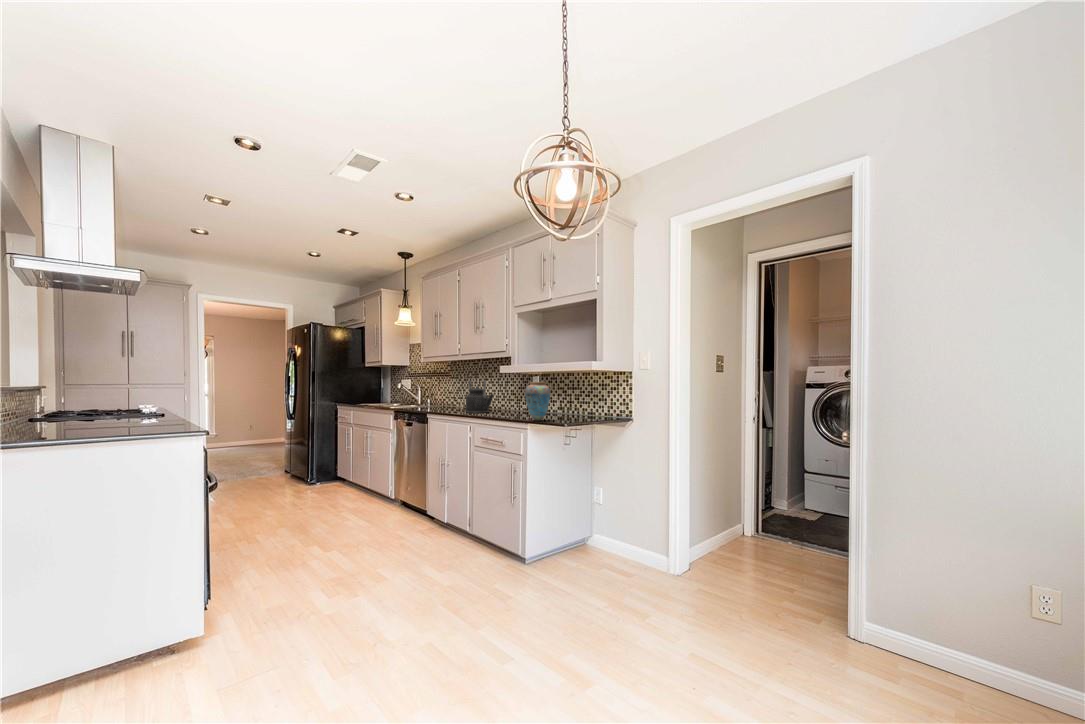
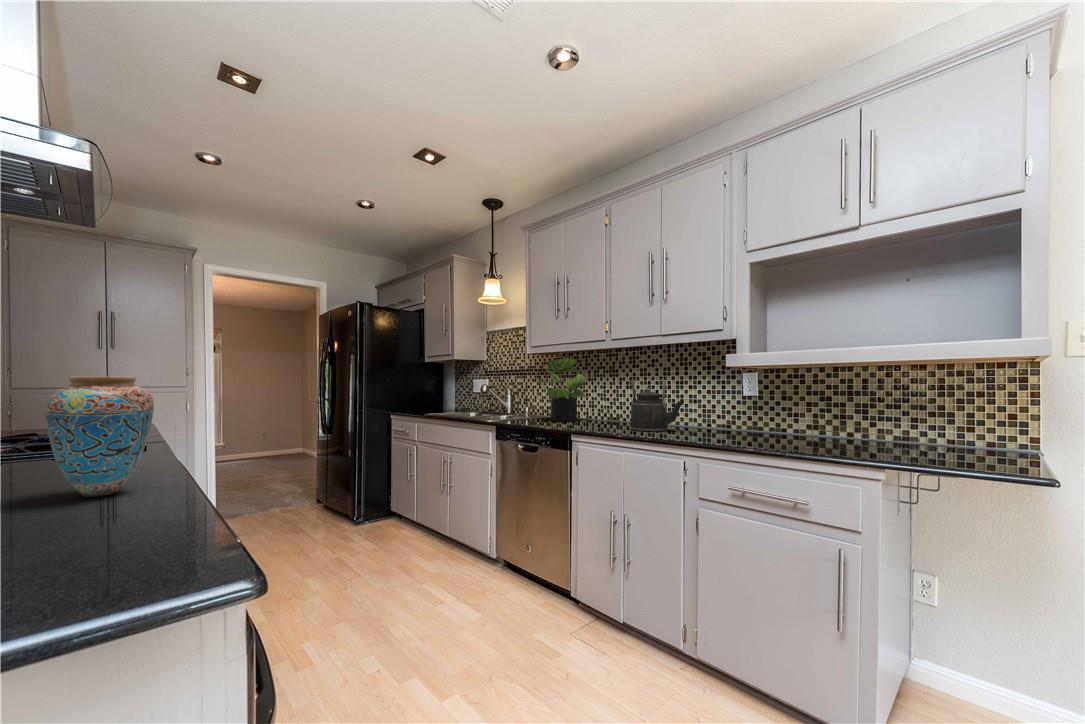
potted plant: none [425,365,460,409] -> present [538,357,587,422]
vase: present [525,382,550,421] -> present [45,377,154,497]

